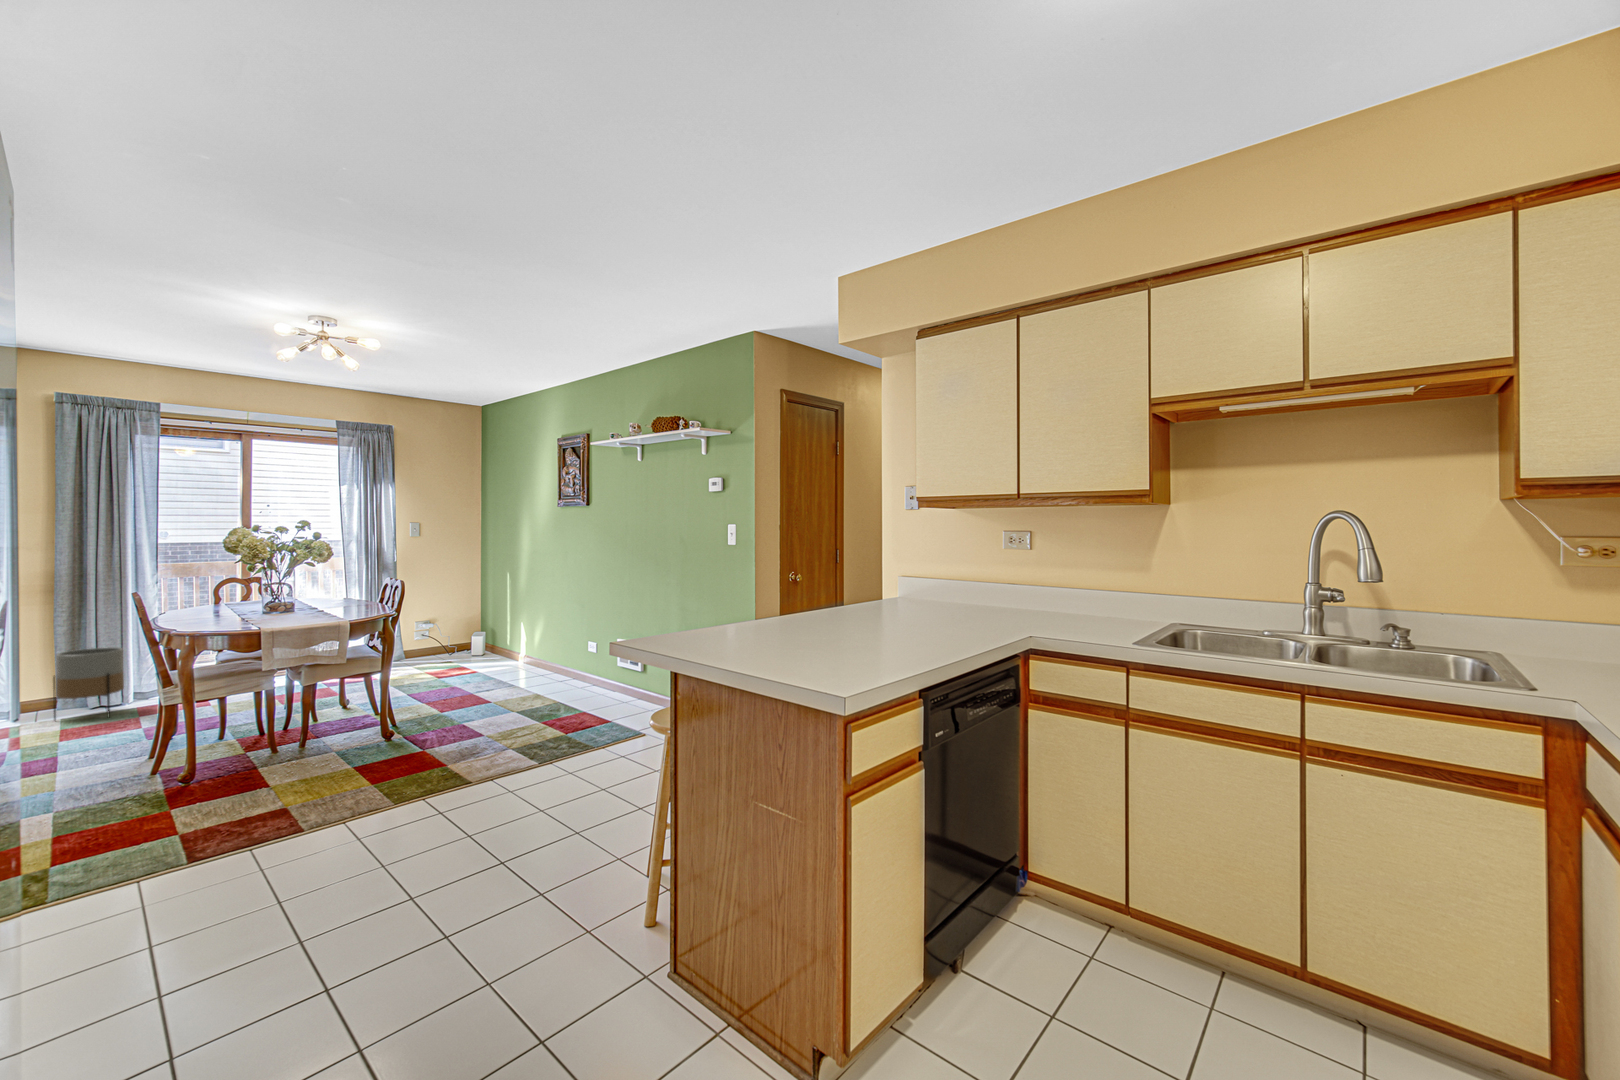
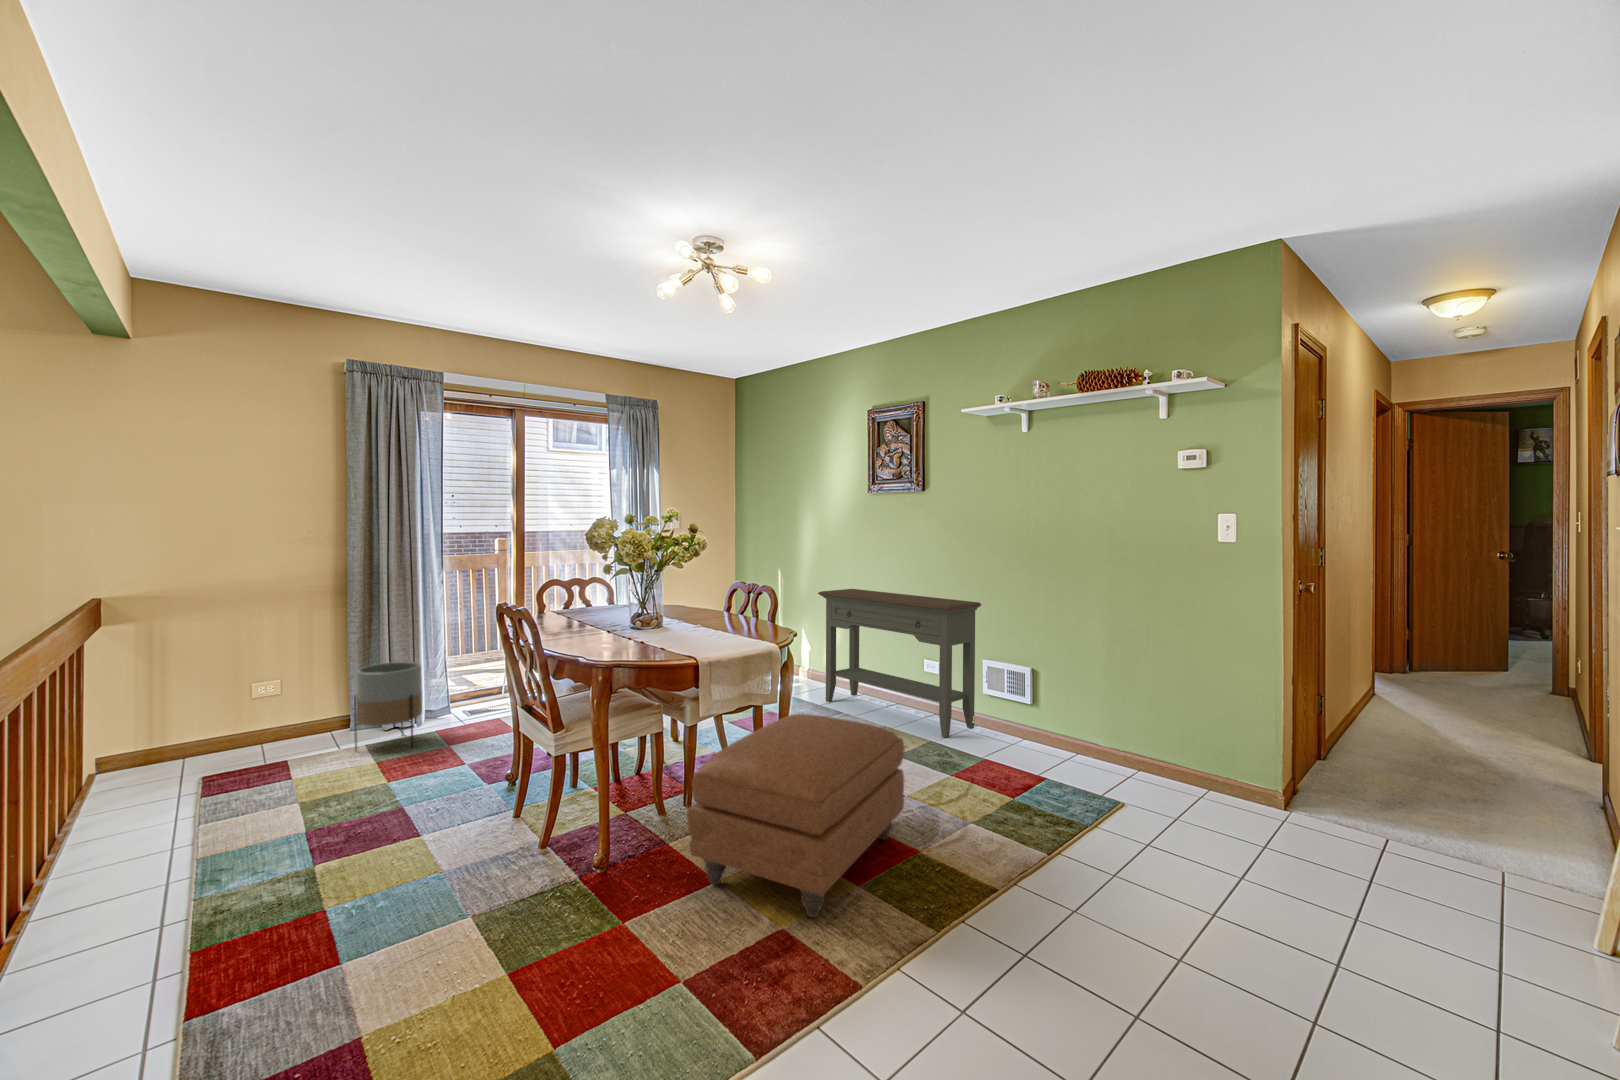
console table: none [511,586,615,700] -> present [818,589,981,737]
ottoman: none [244,673,448,800] -> present [687,714,904,917]

